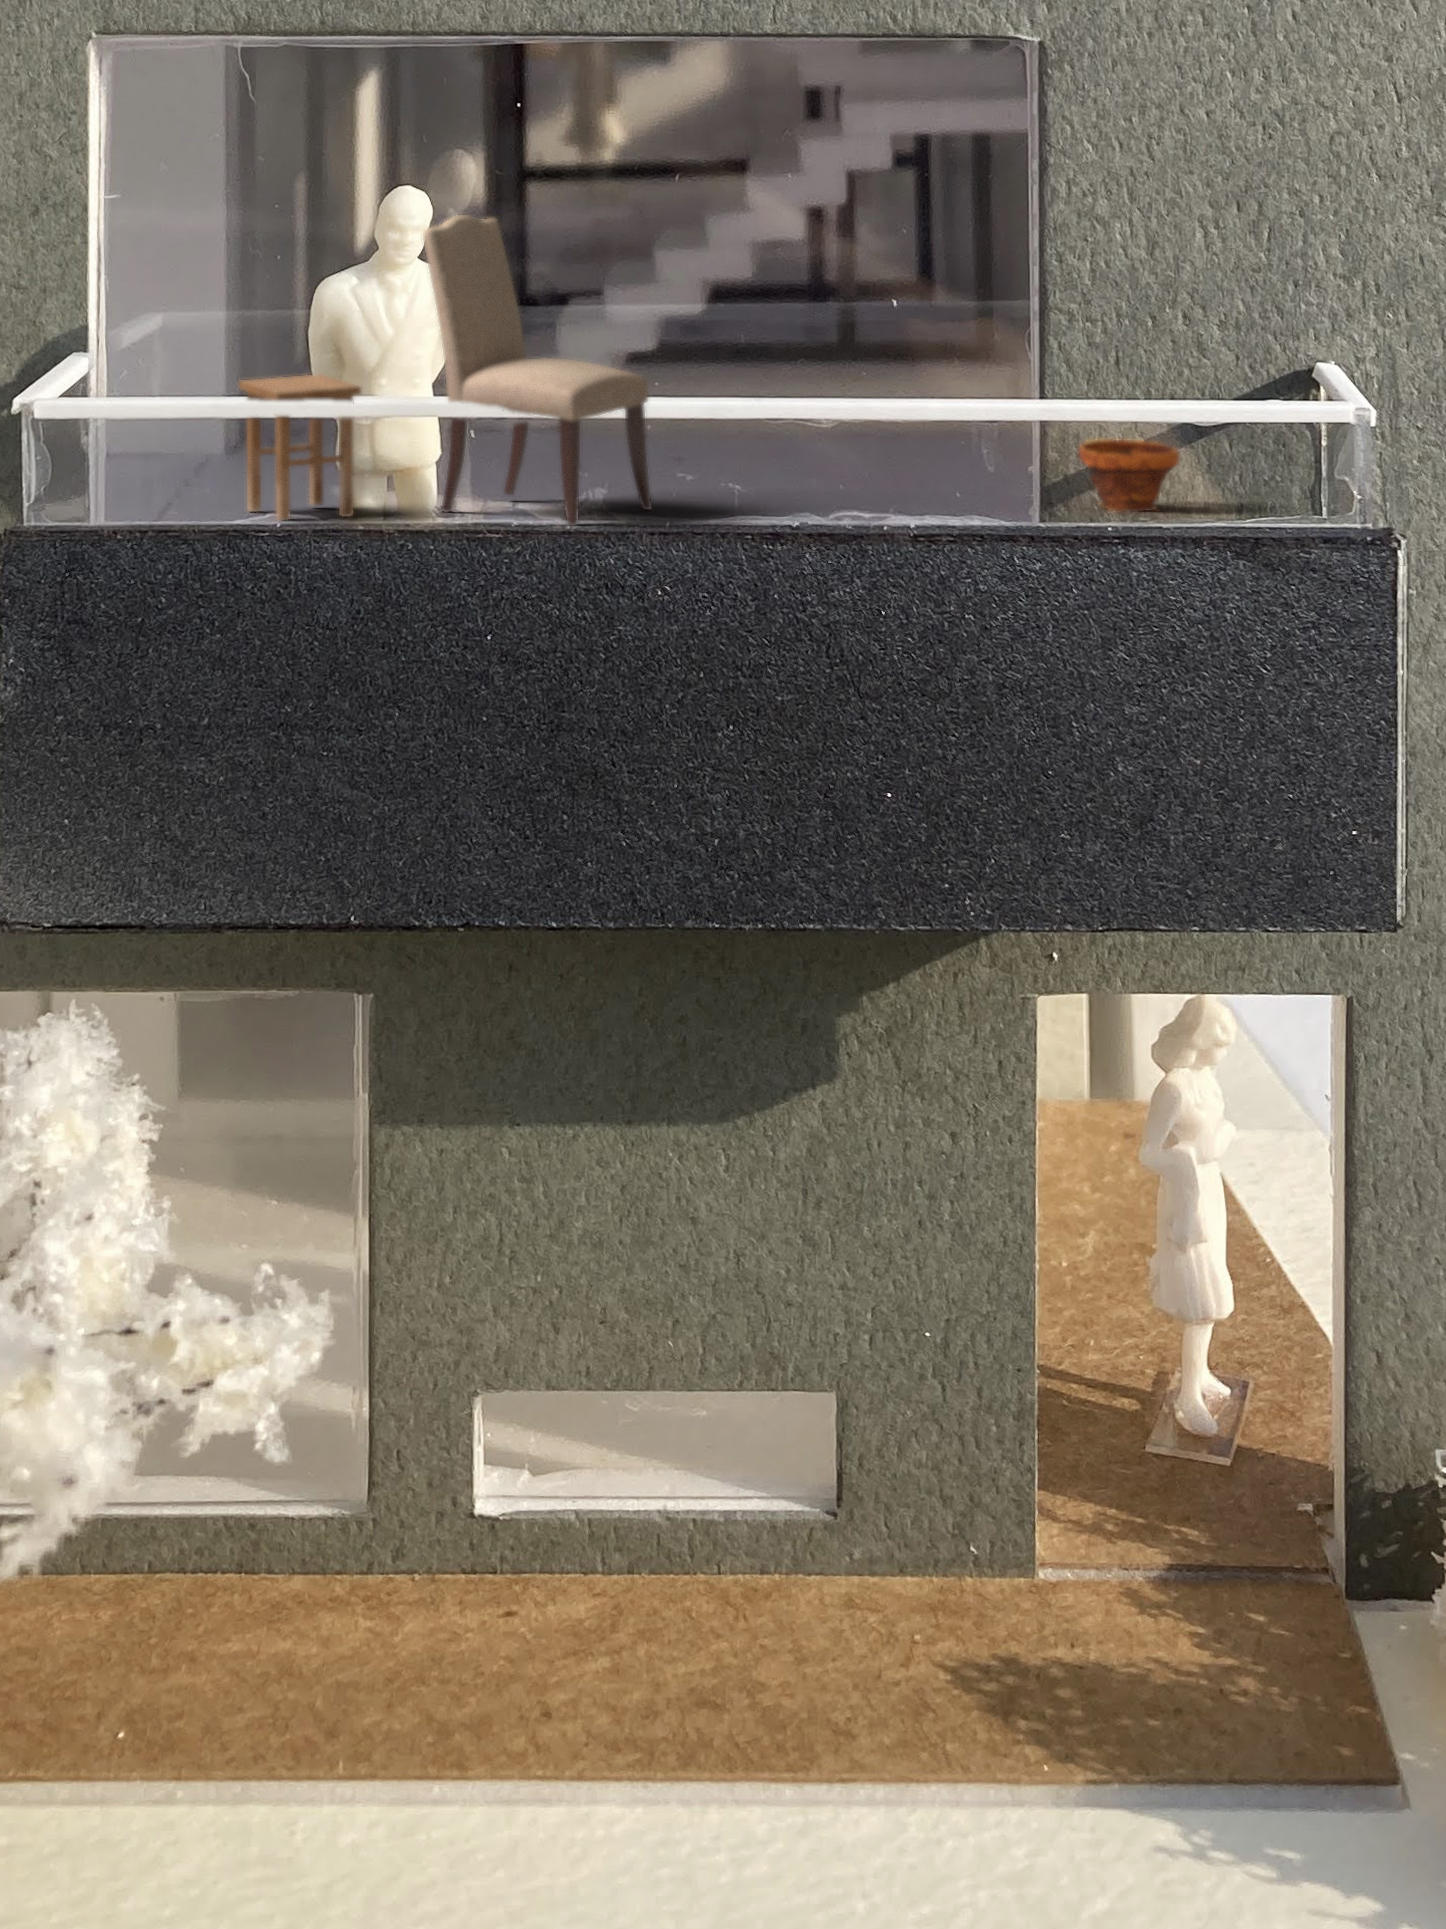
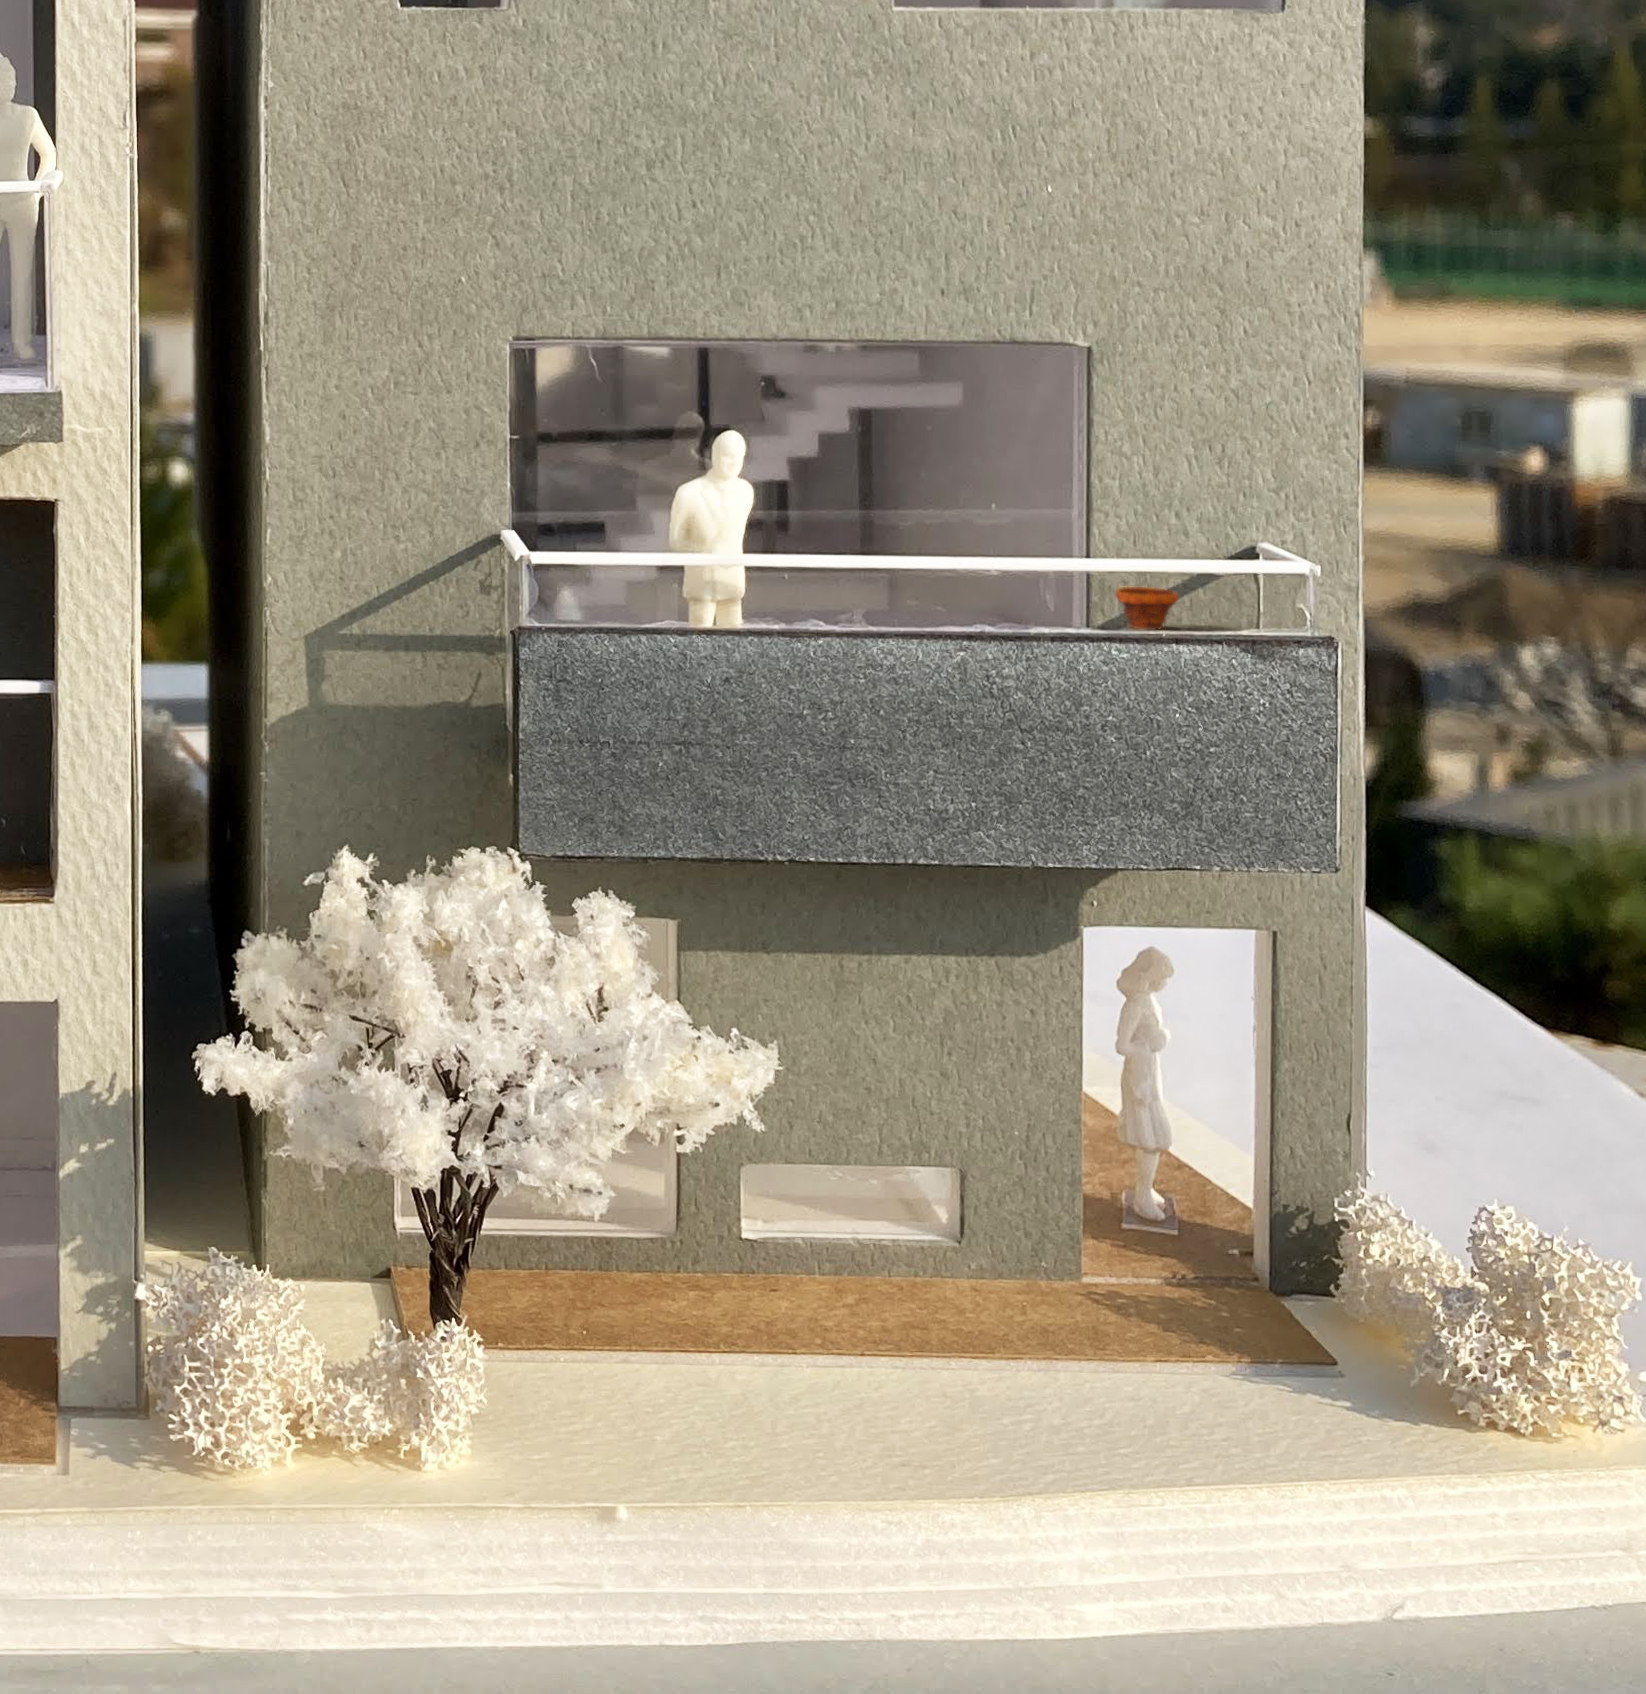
chair: present [423,215,652,525] -> none [721,449,859,639]
stool: present [239,375,361,520] -> none [611,545,688,633]

